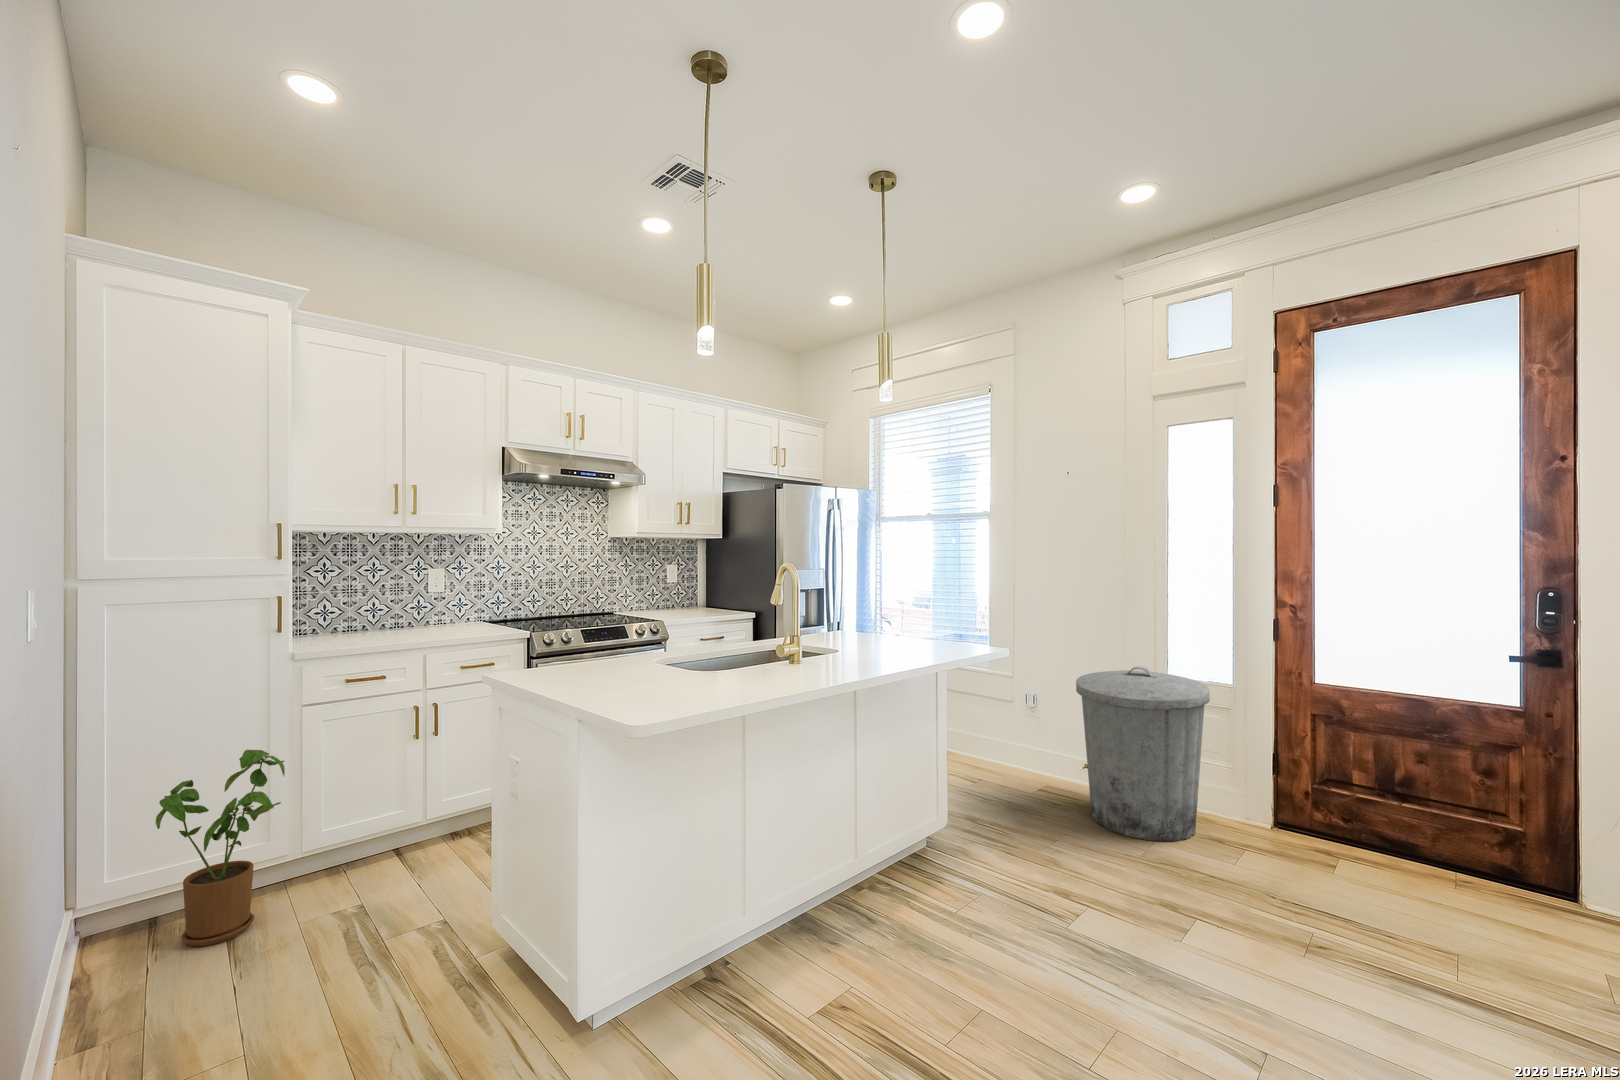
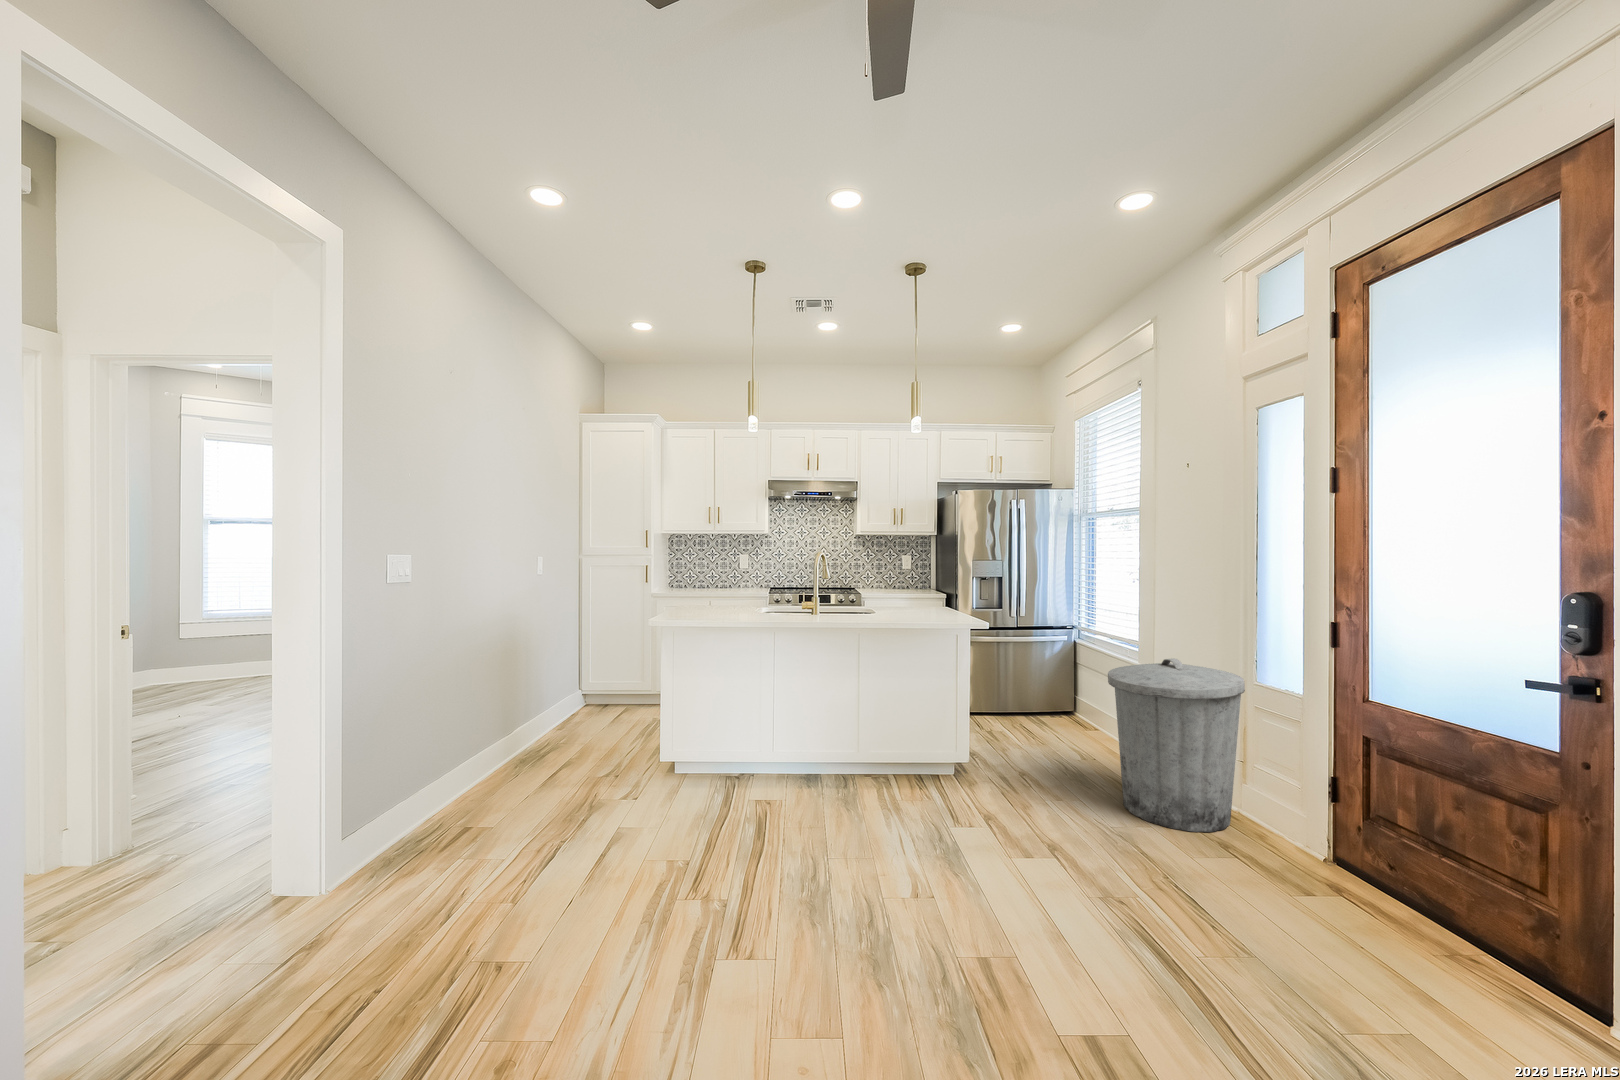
house plant: present [156,750,285,946] -> none [599,631,646,711]

